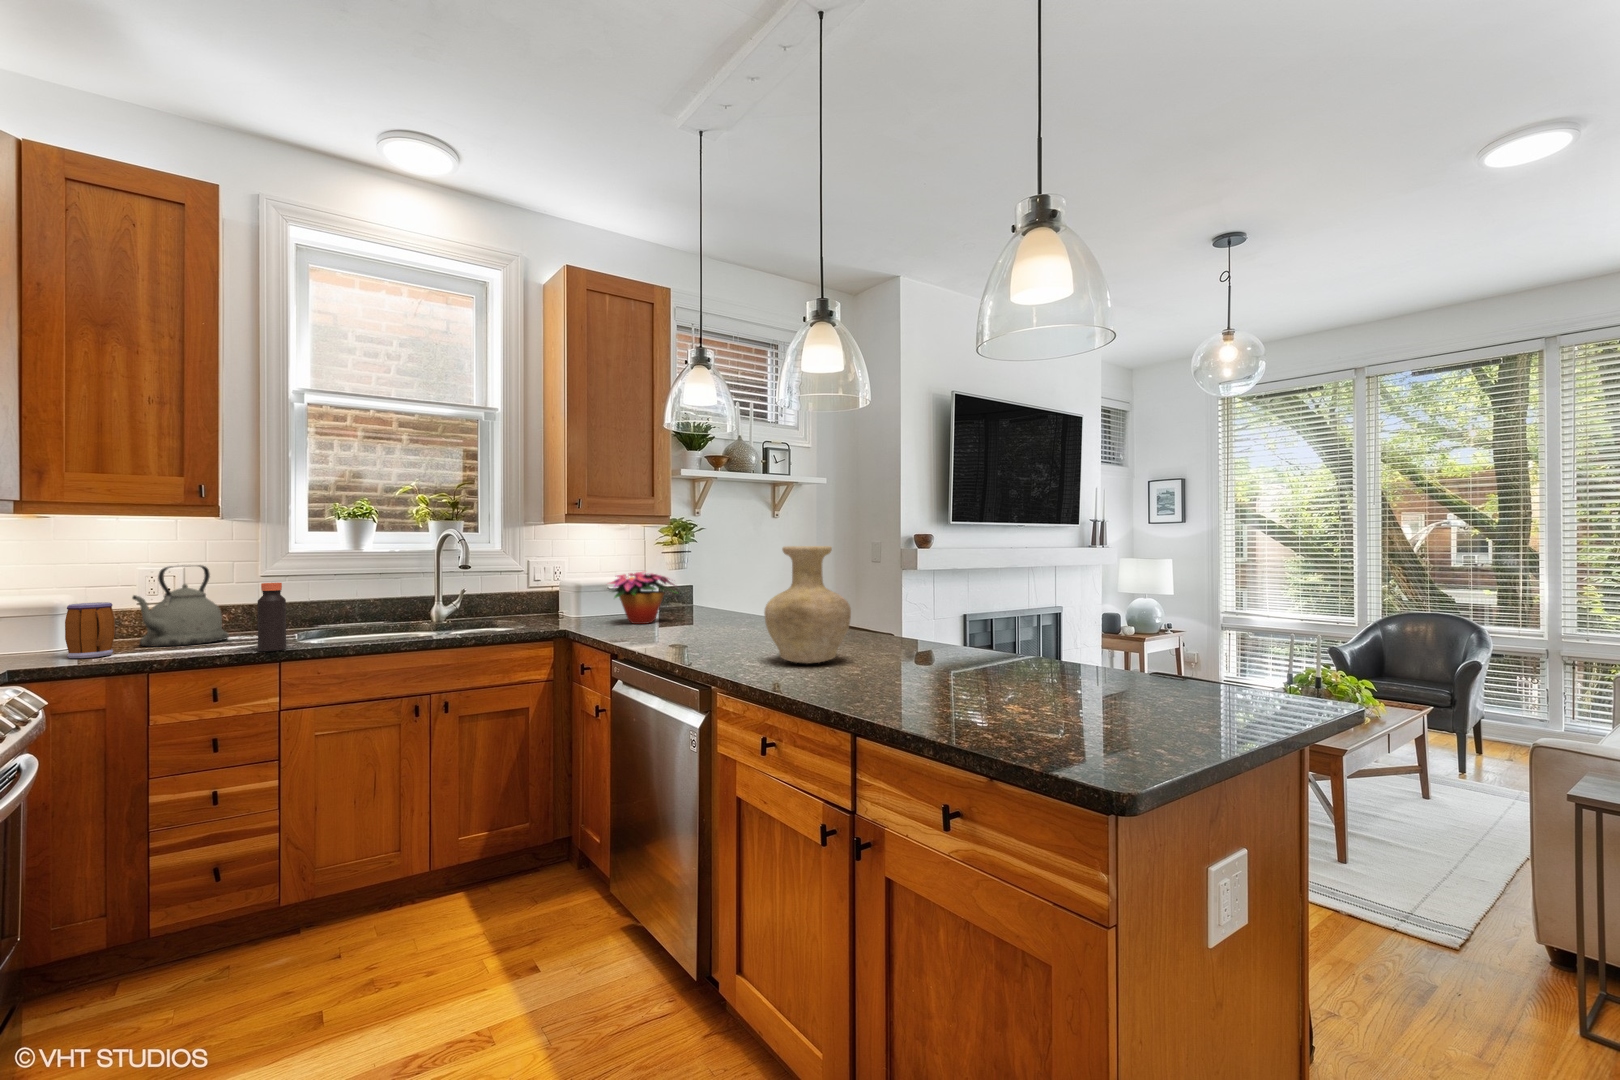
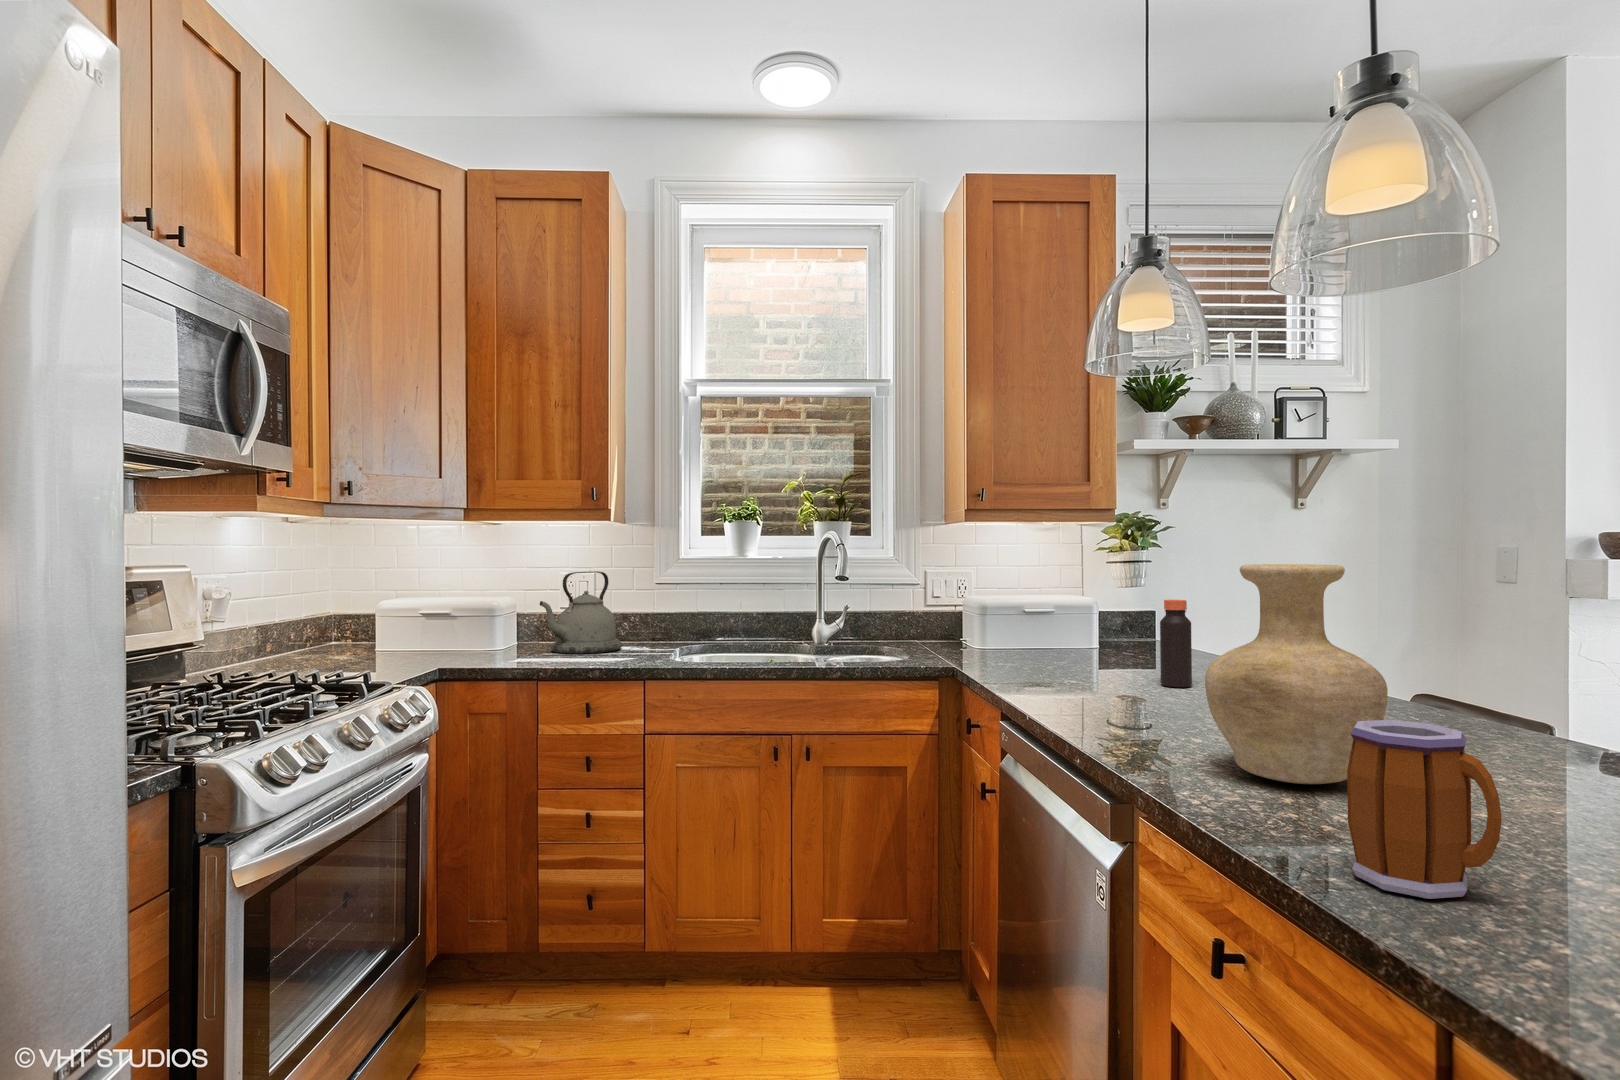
flower arrangement: present [610,572,675,624] -> none [1007,590,1122,667]
bottle: present [258,583,286,651] -> present [1160,600,1192,687]
mug: present [65,602,115,658] -> present [1347,720,1502,899]

